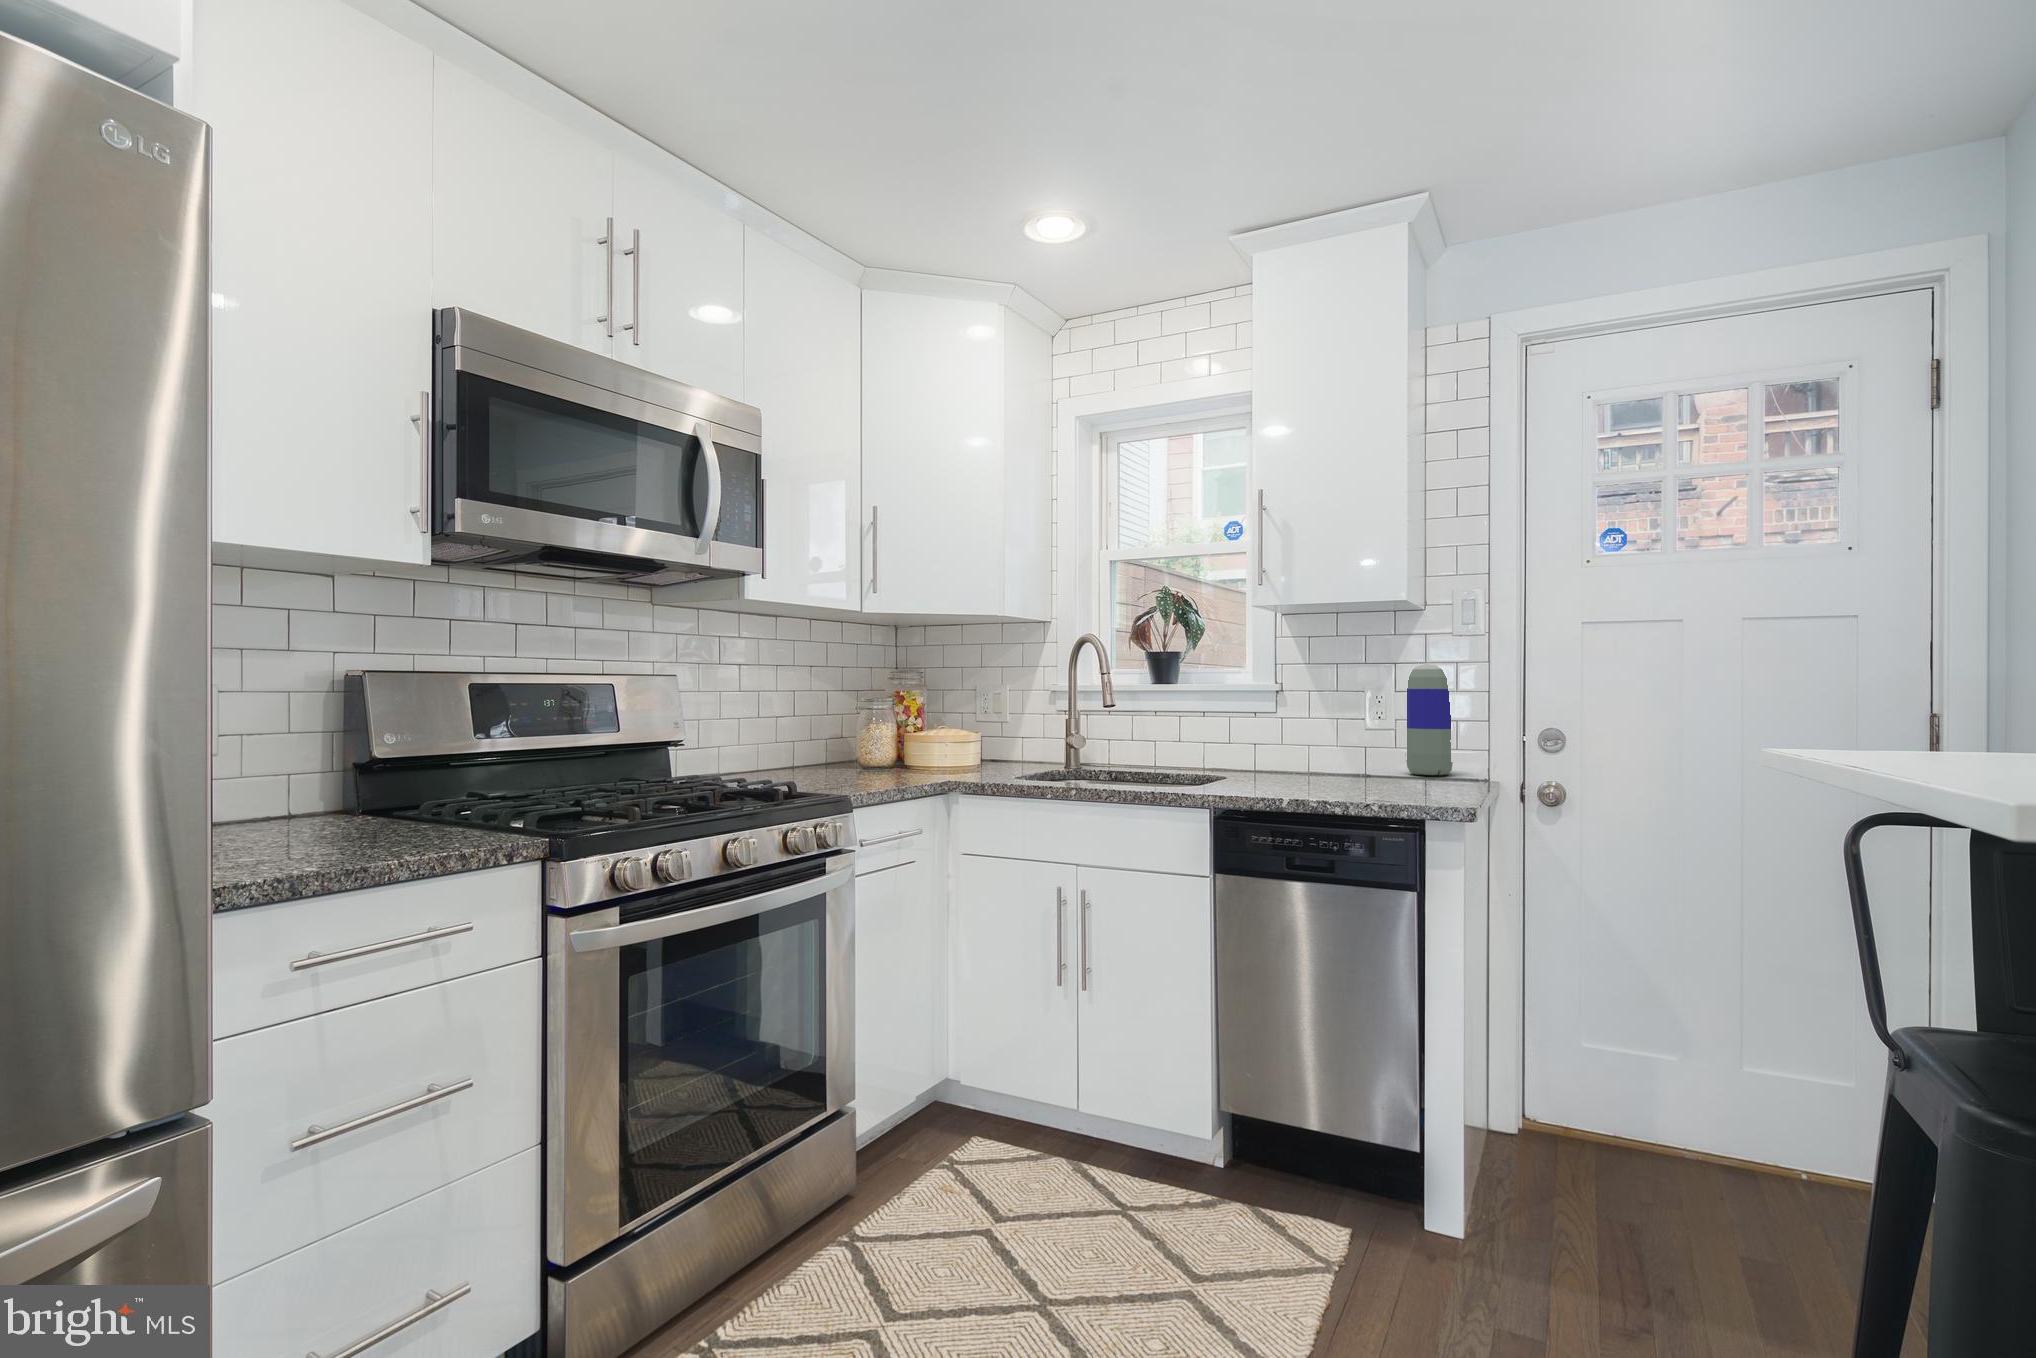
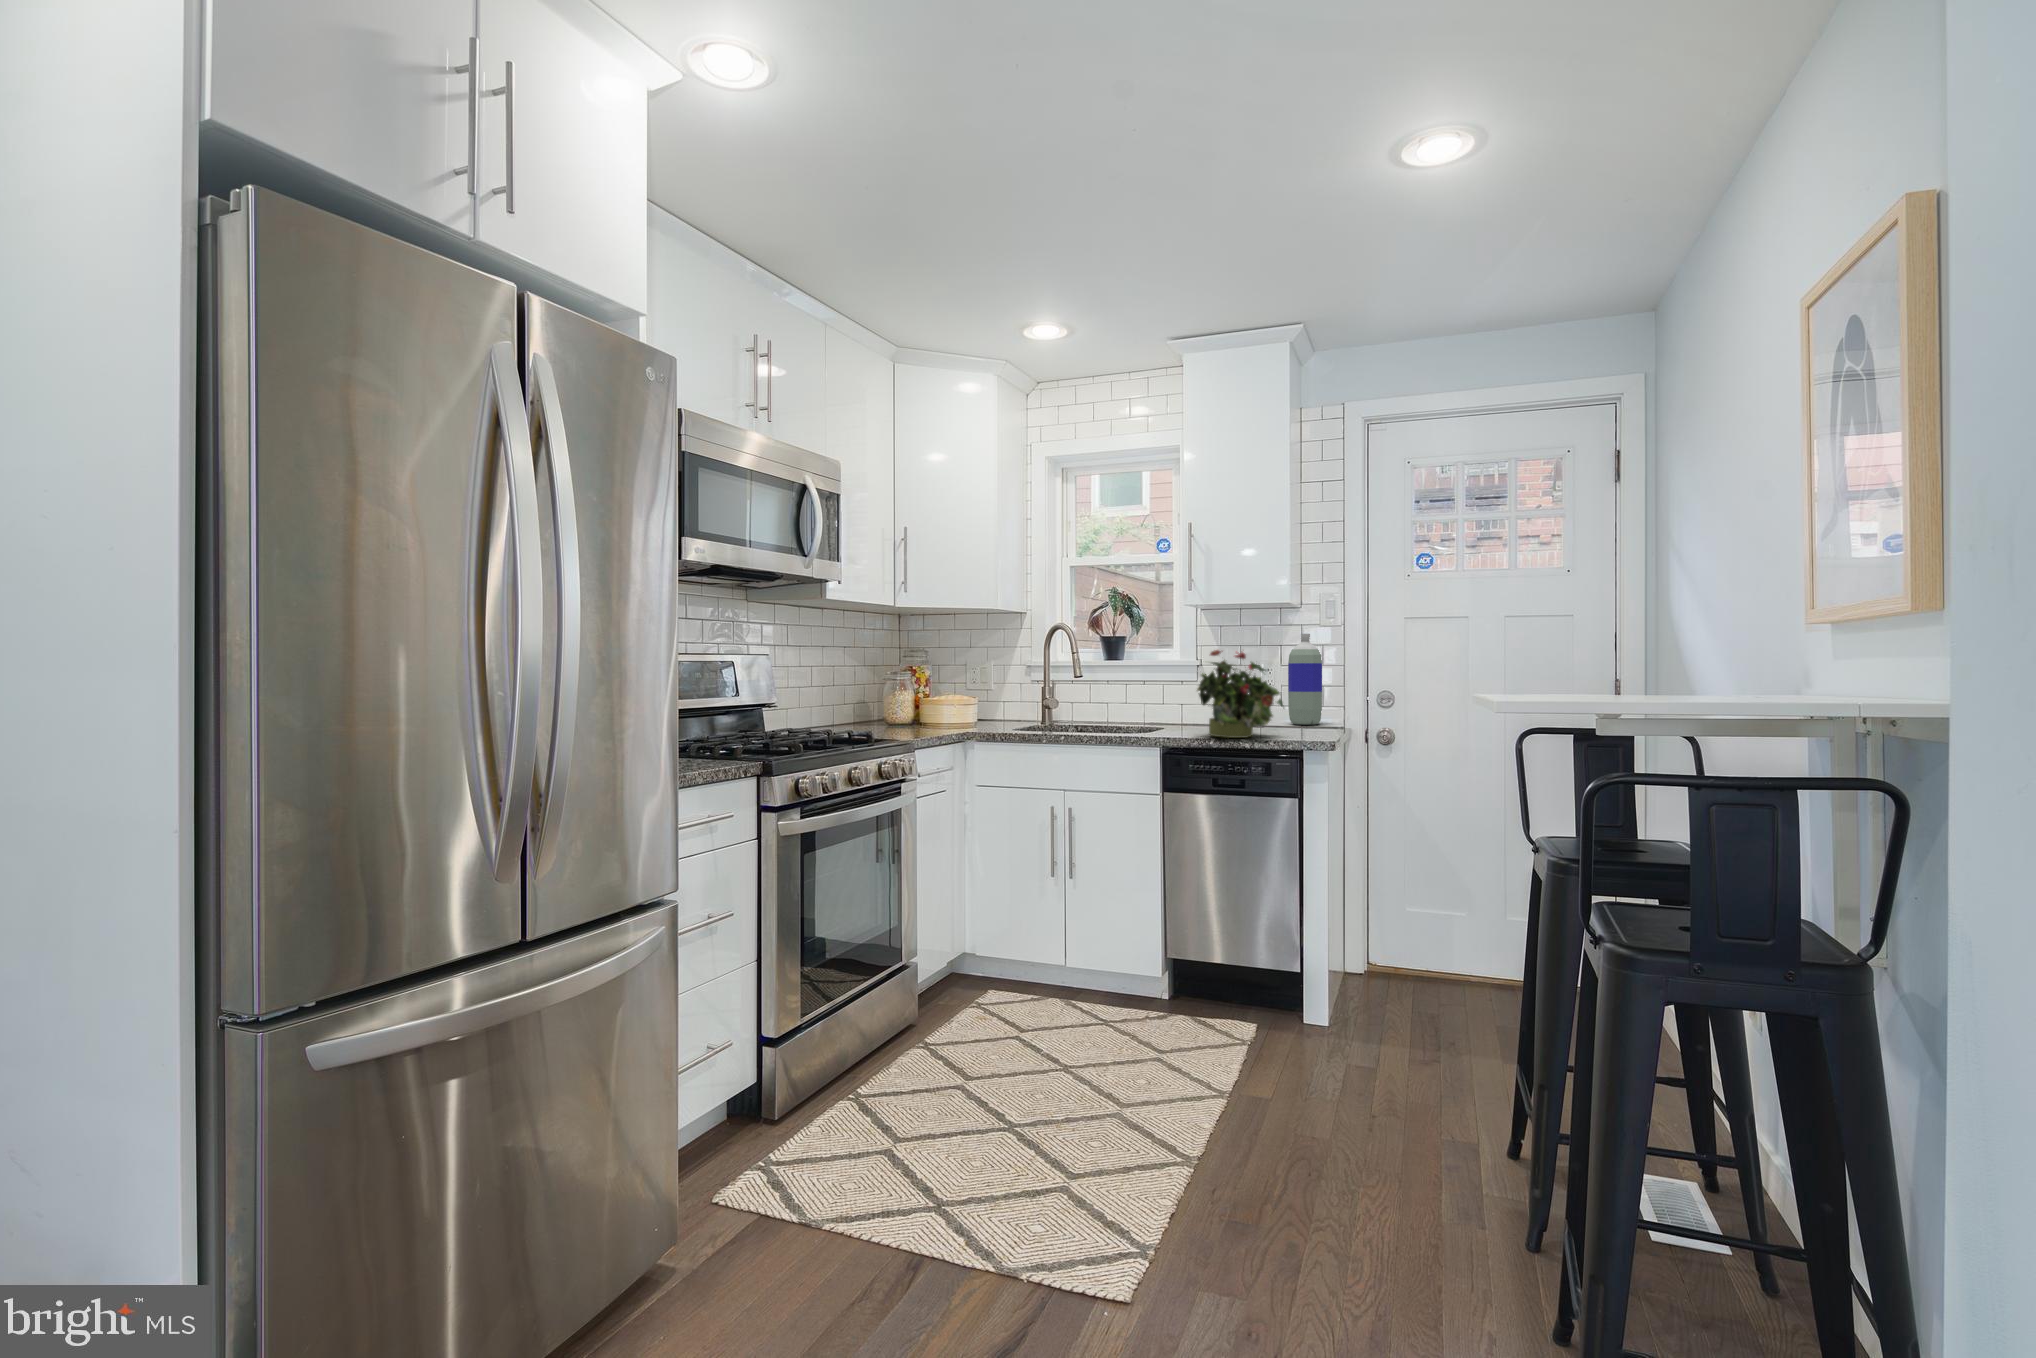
potted plant: none [1267,667,1397,795] -> present [1197,650,1284,738]

